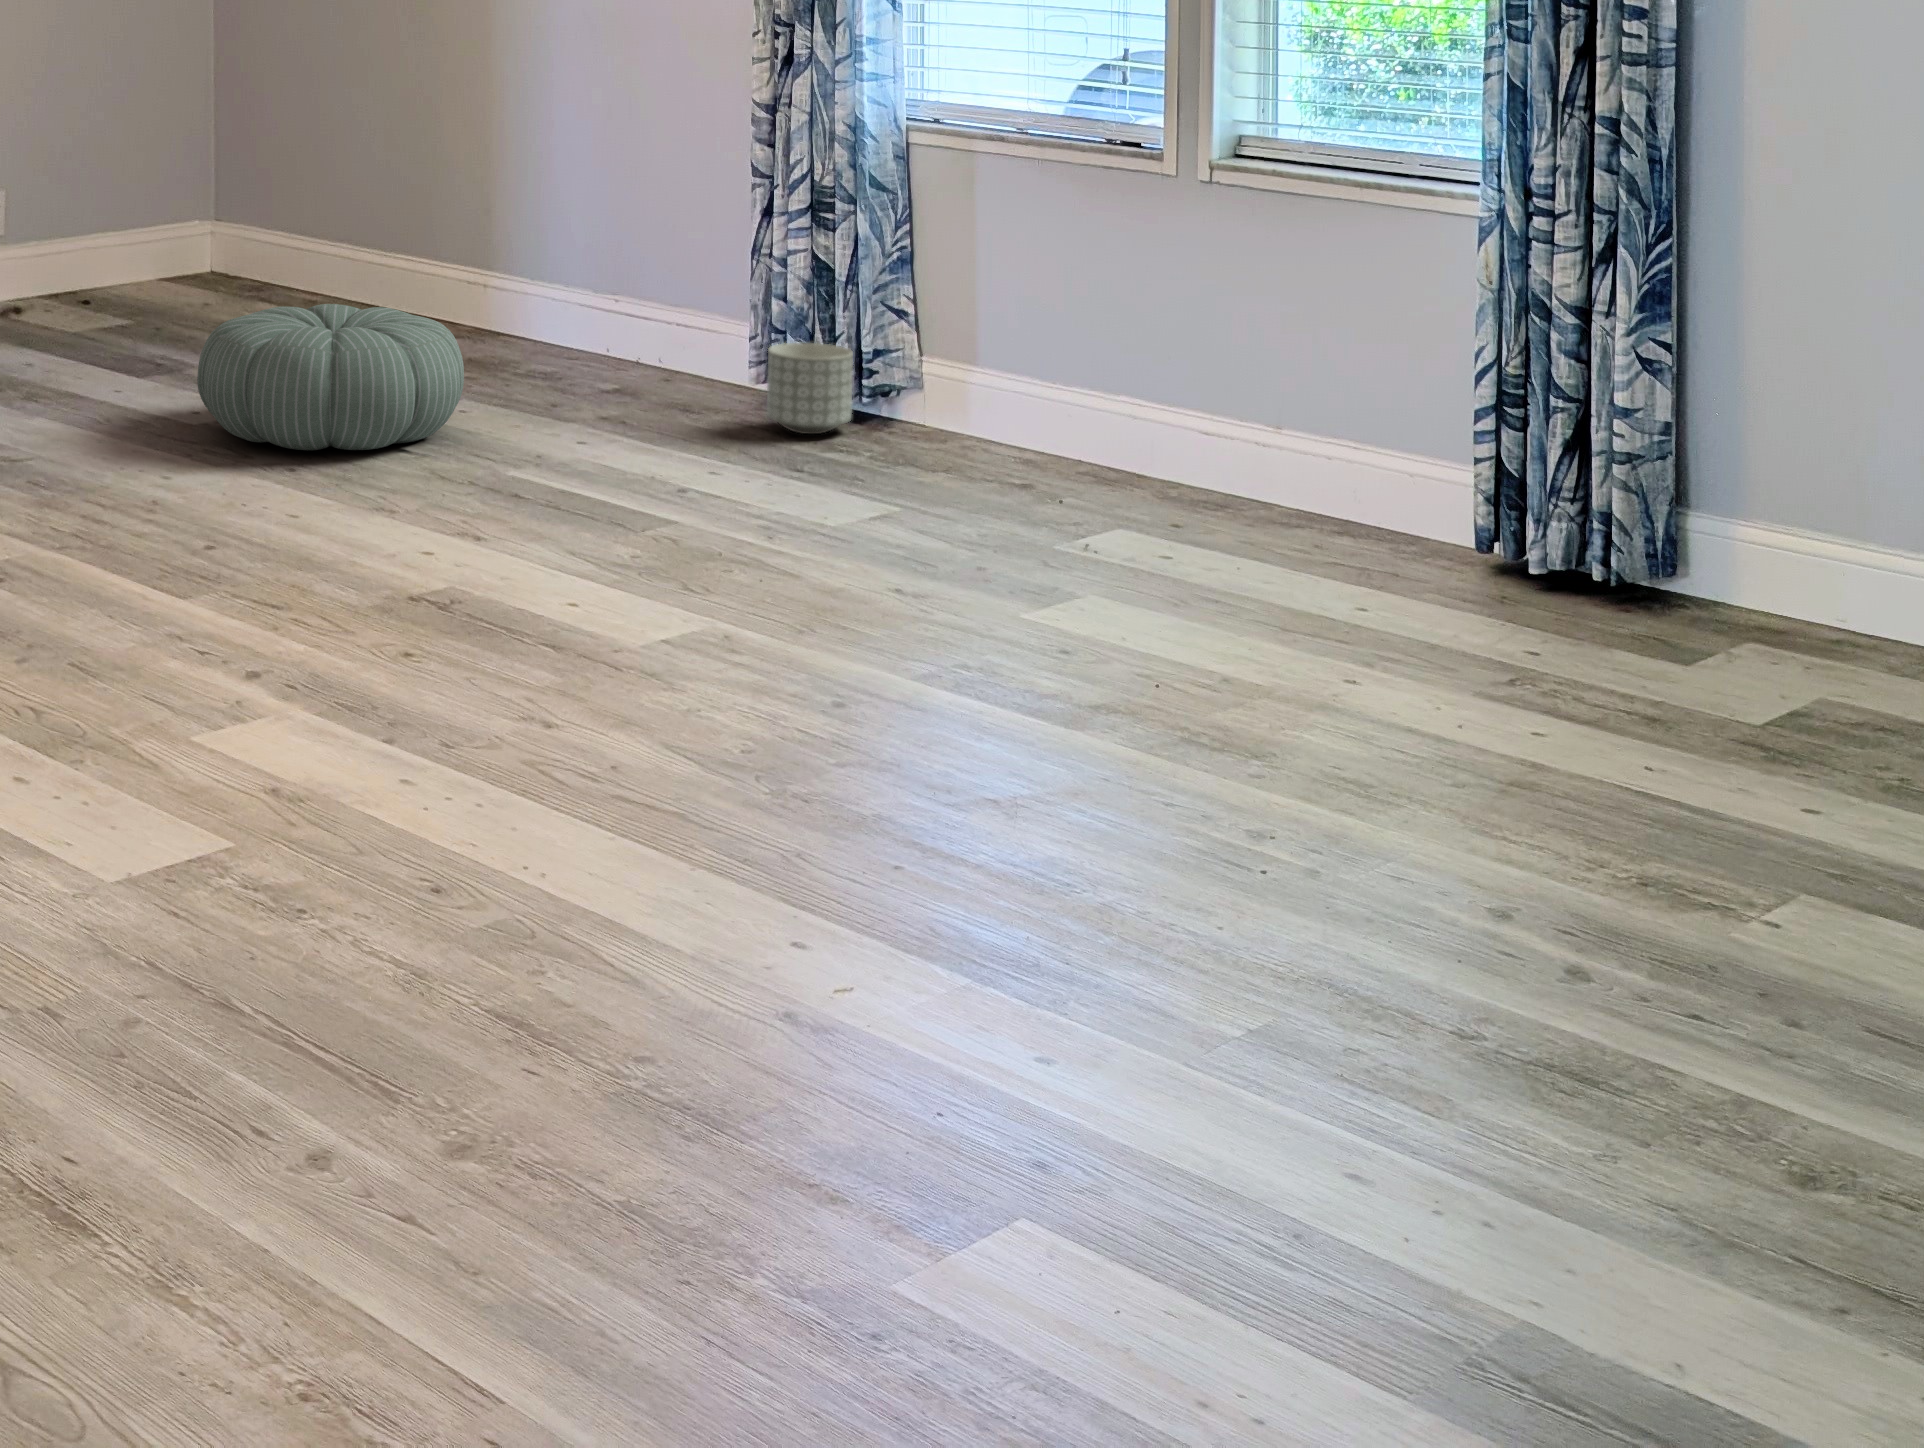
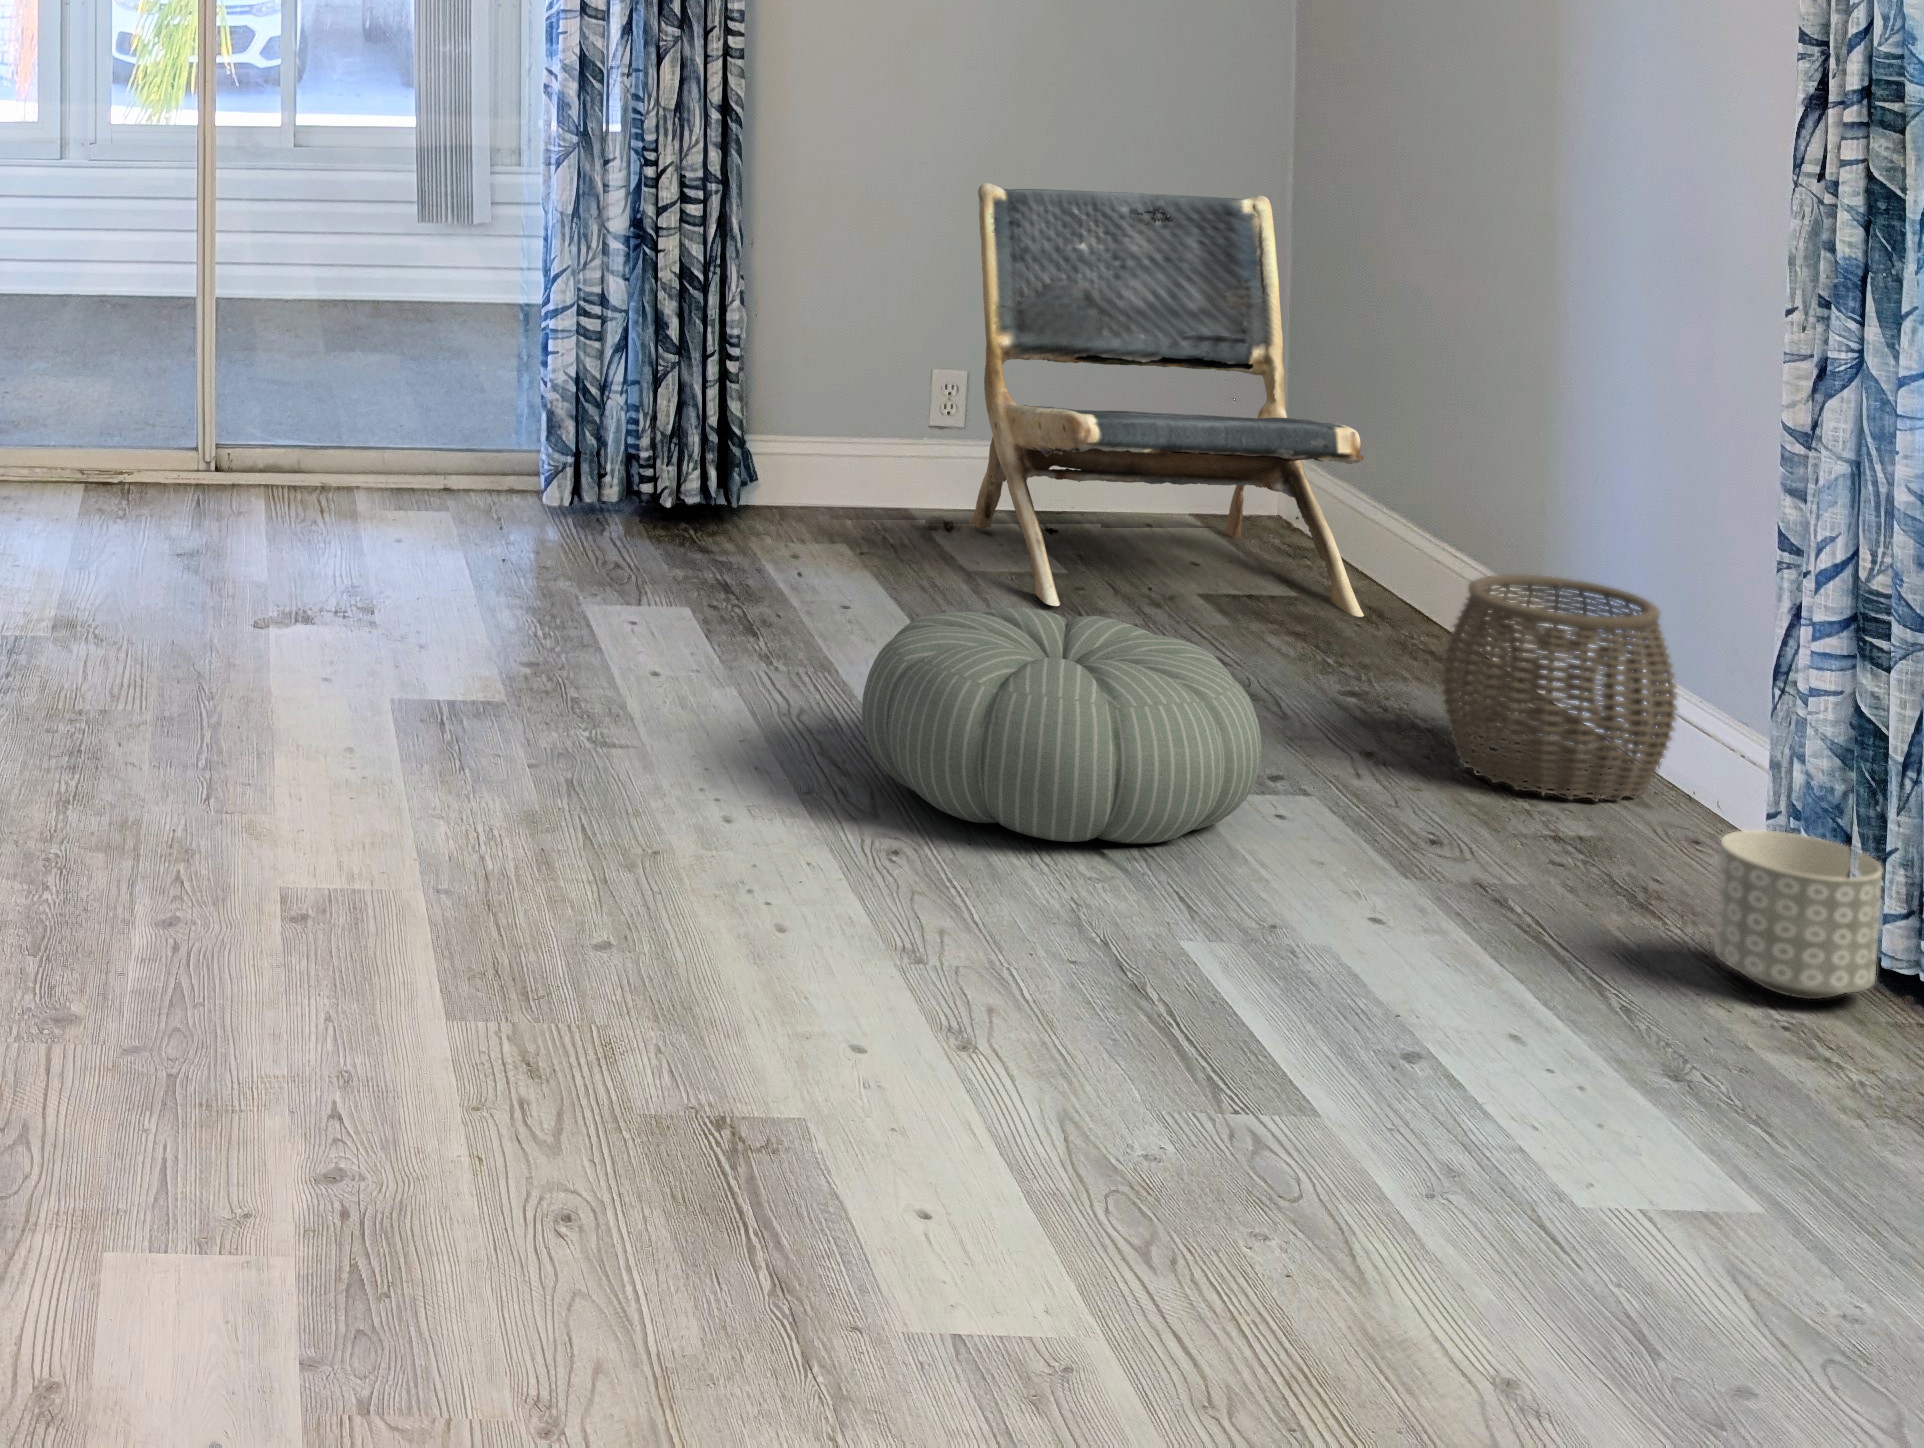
lounge chair: none [16,28,337,333] -> present [970,183,1364,617]
woven basket: none [489,239,630,375] -> present [1441,574,1677,801]

